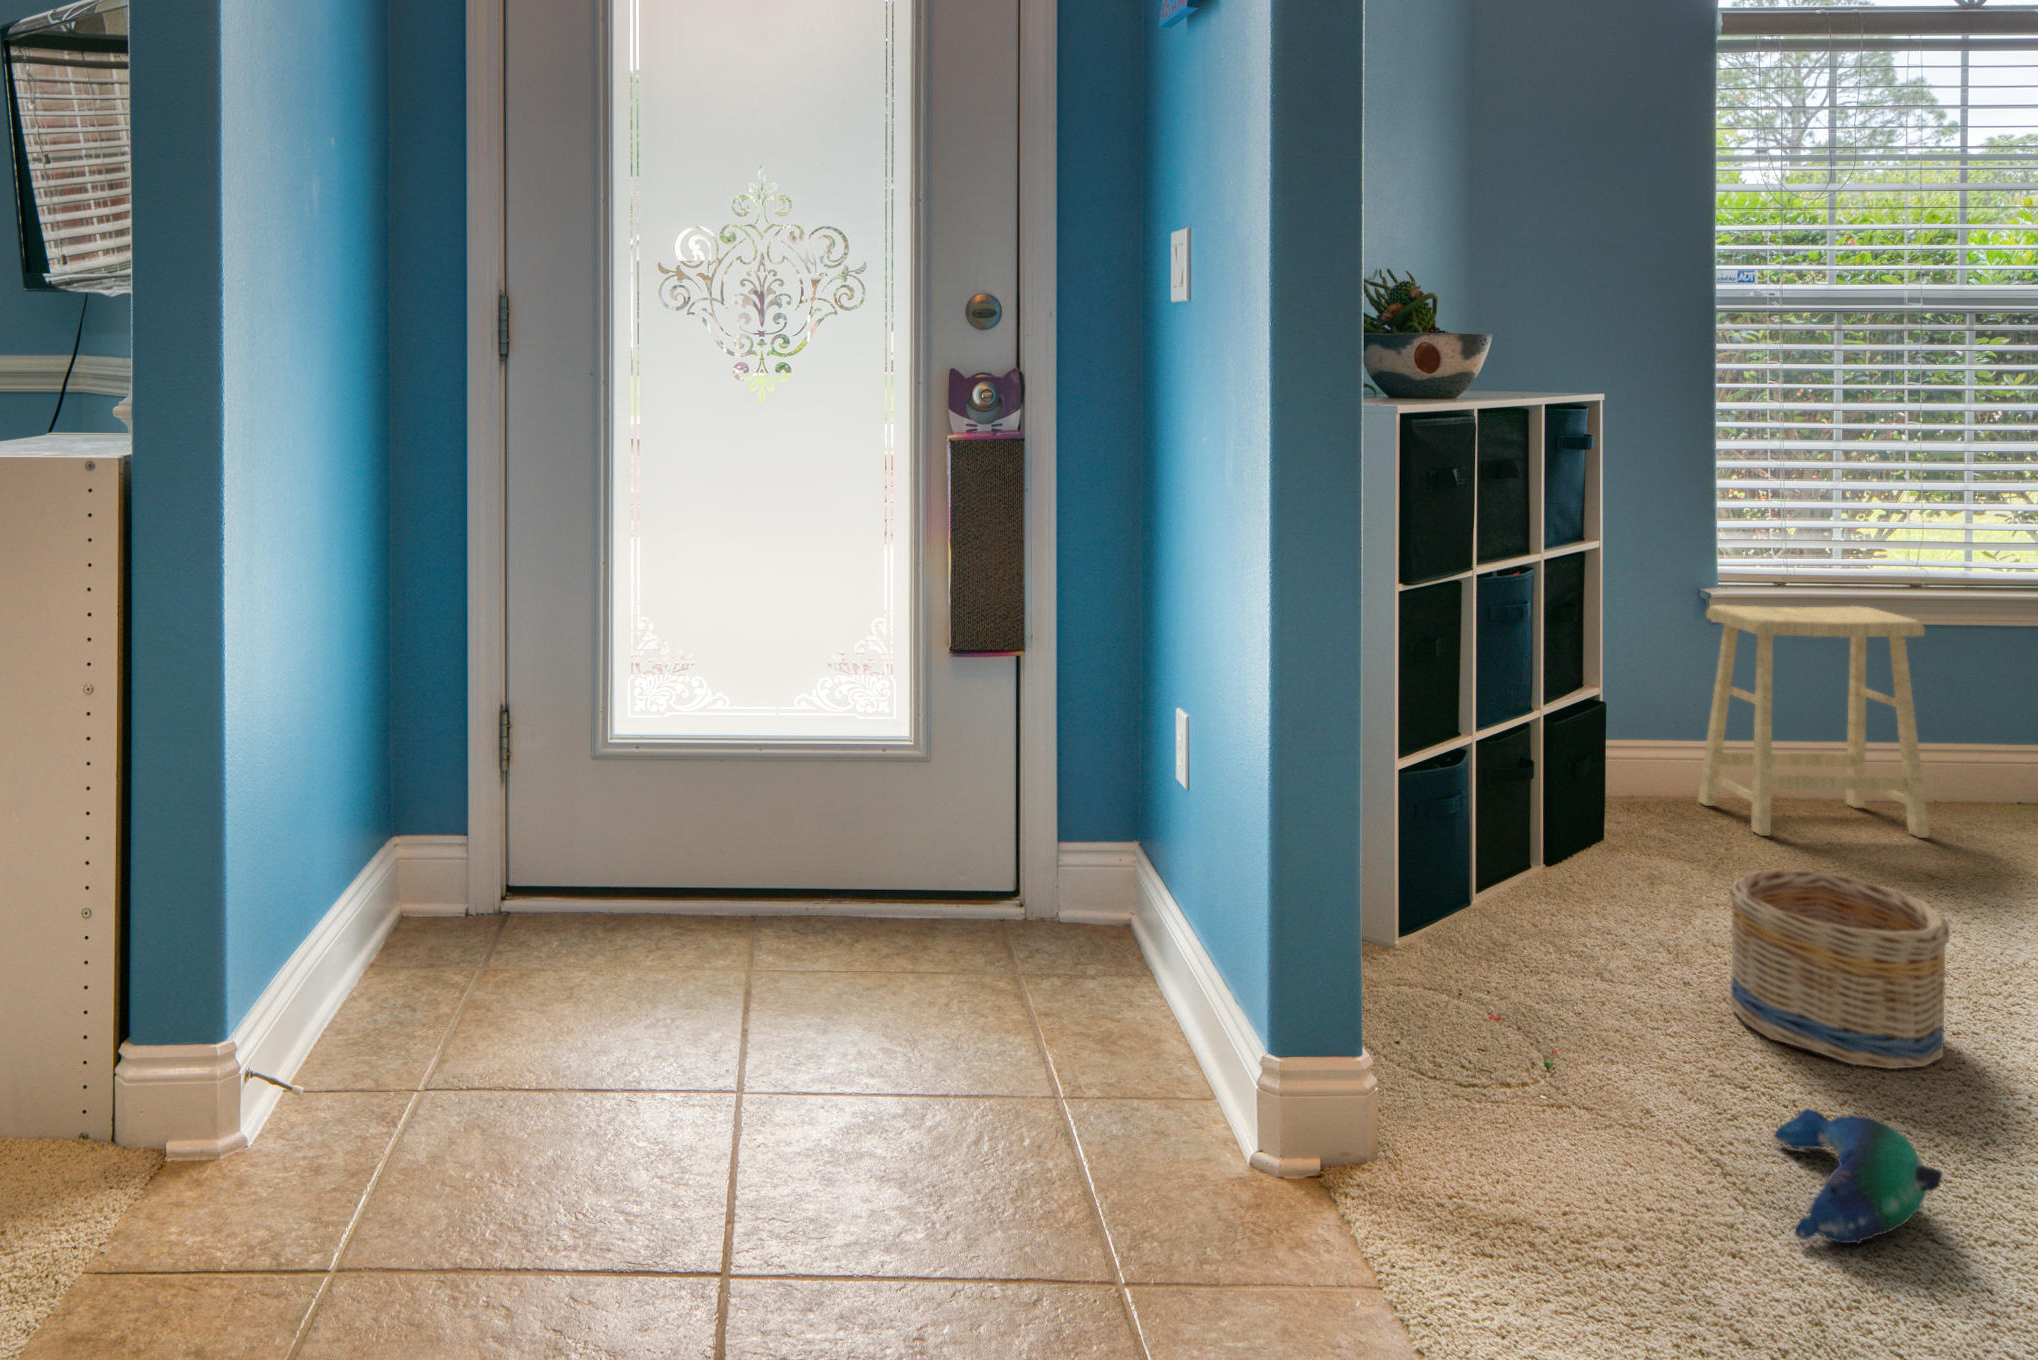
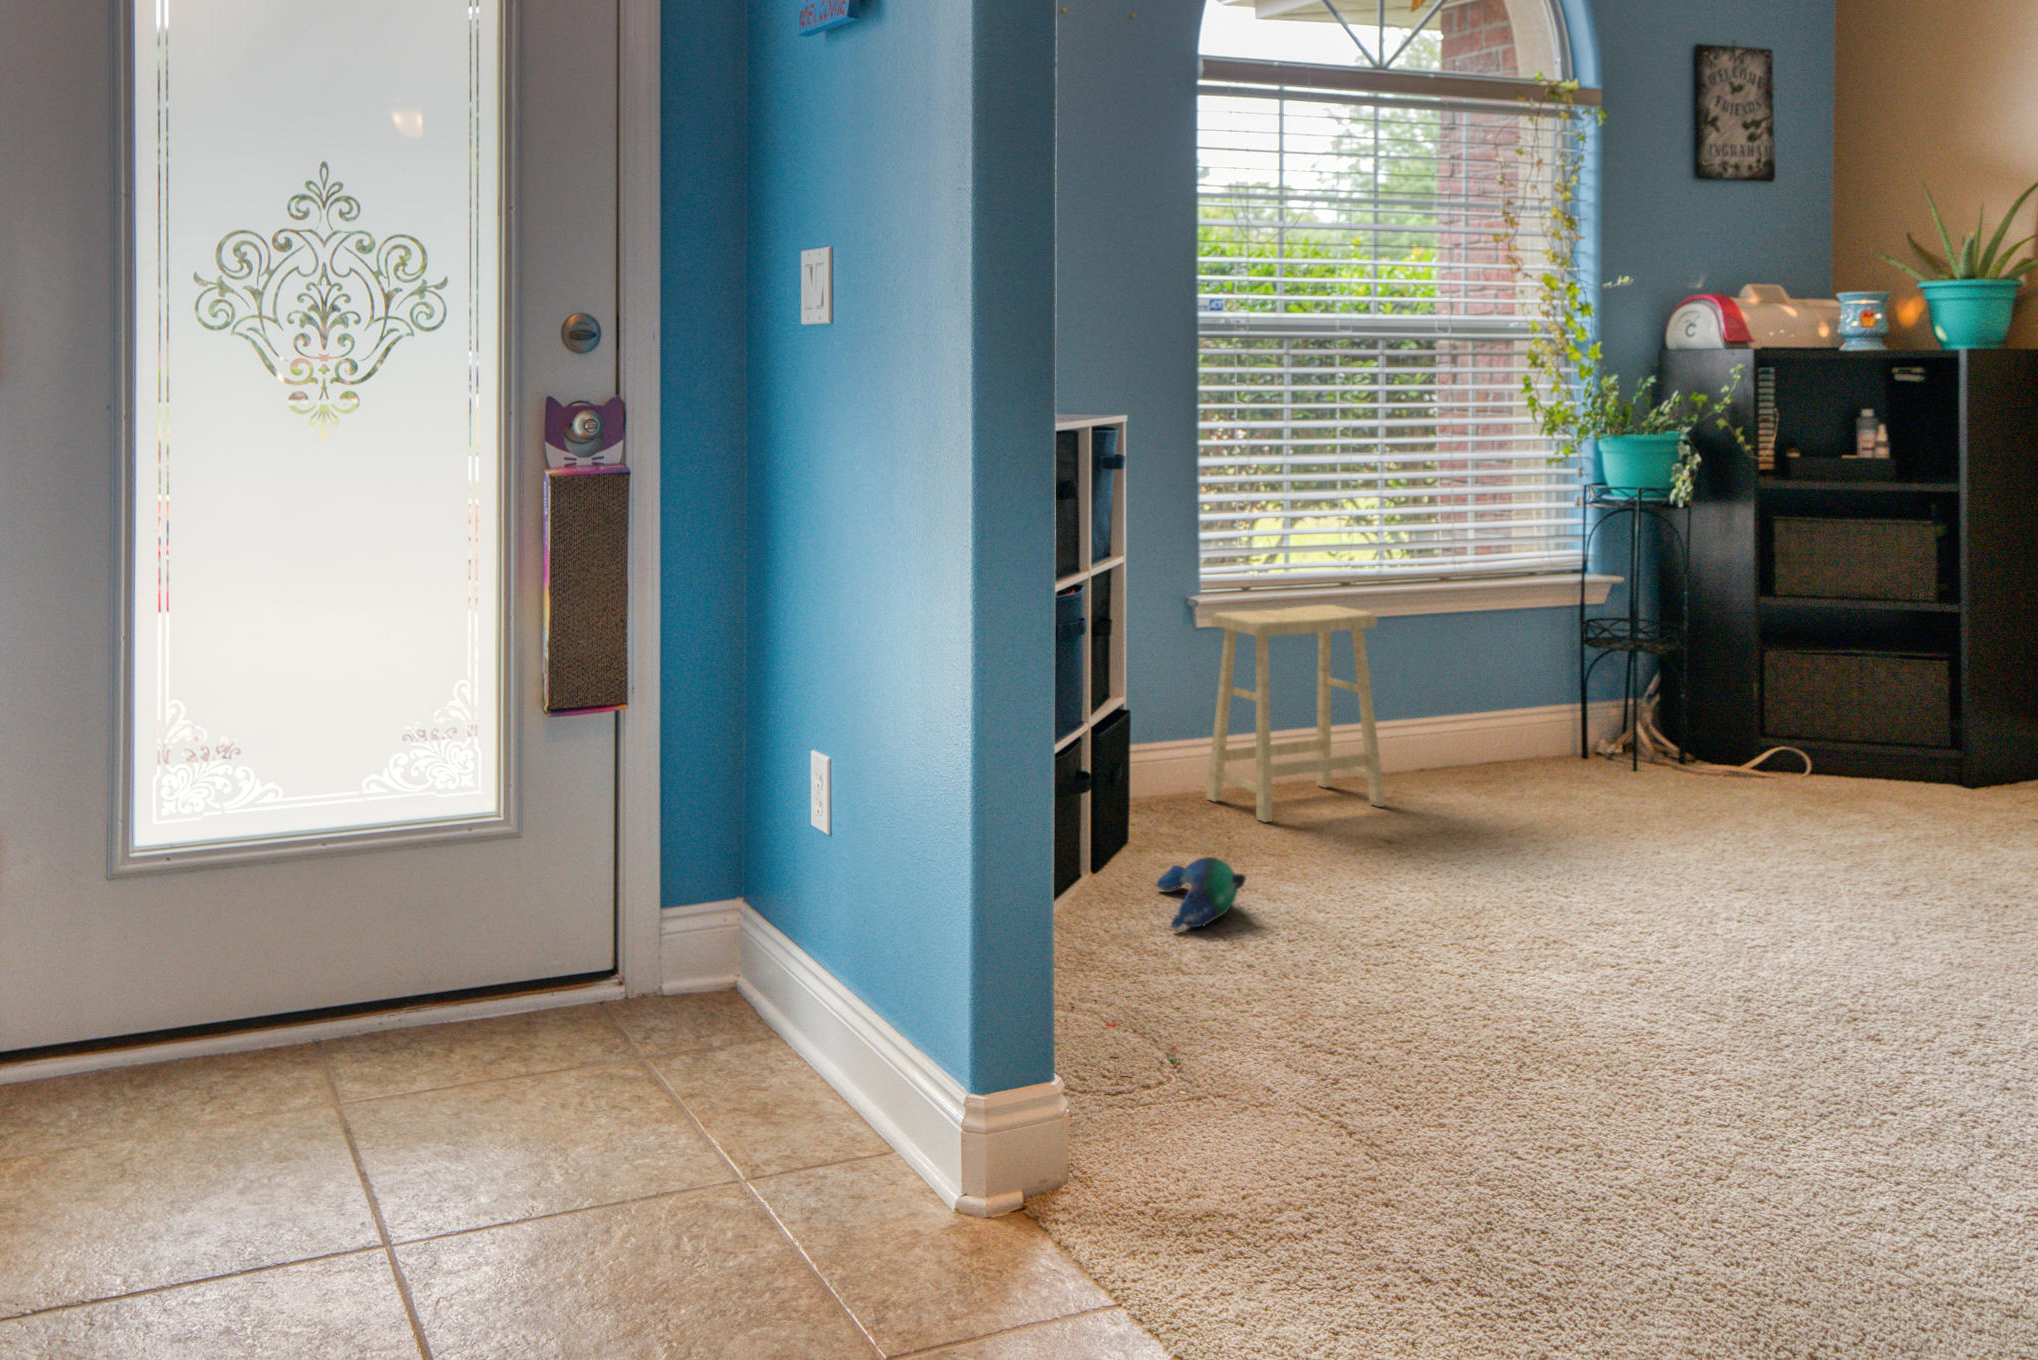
basket: present [1729,870,1950,1069] -> none [1296,844,1467,1012]
plush toy: present [1774,1108,1943,1244] -> present [1156,857,1246,929]

